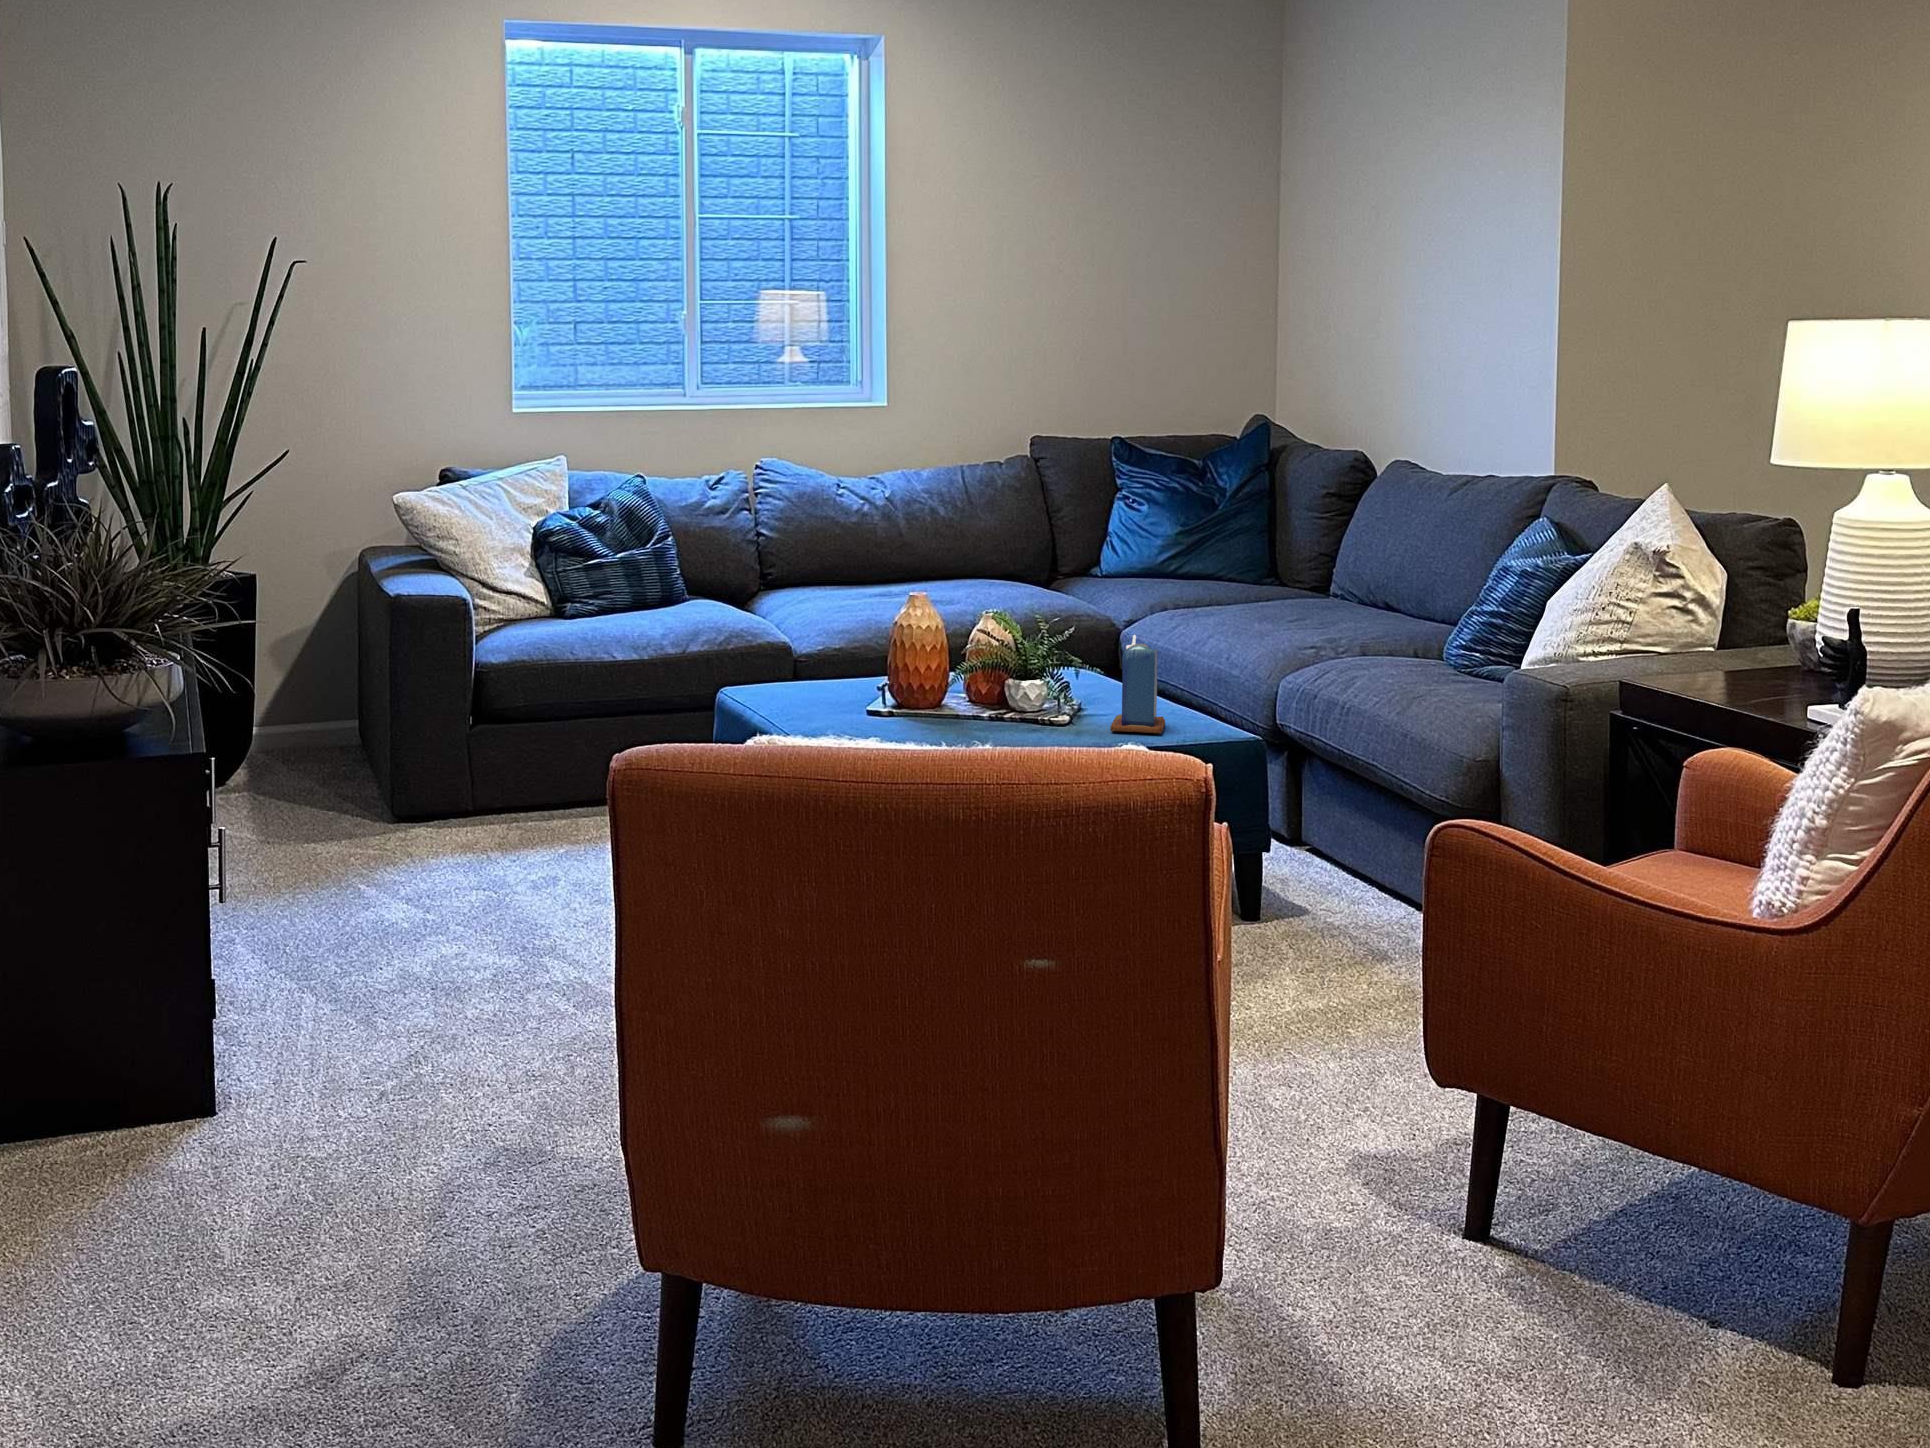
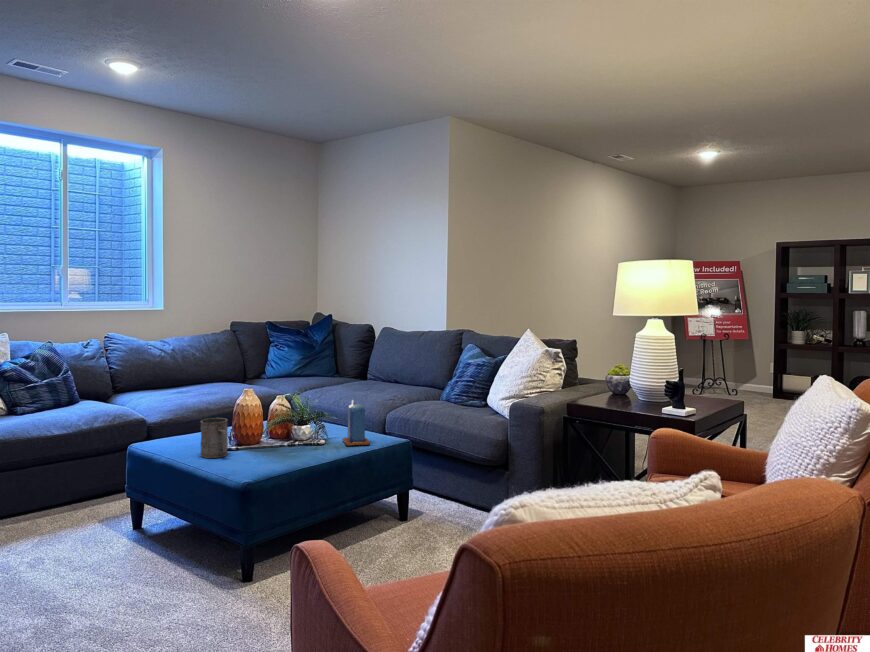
mug: none [822,649,874,726] -> present [201,418,228,458]

